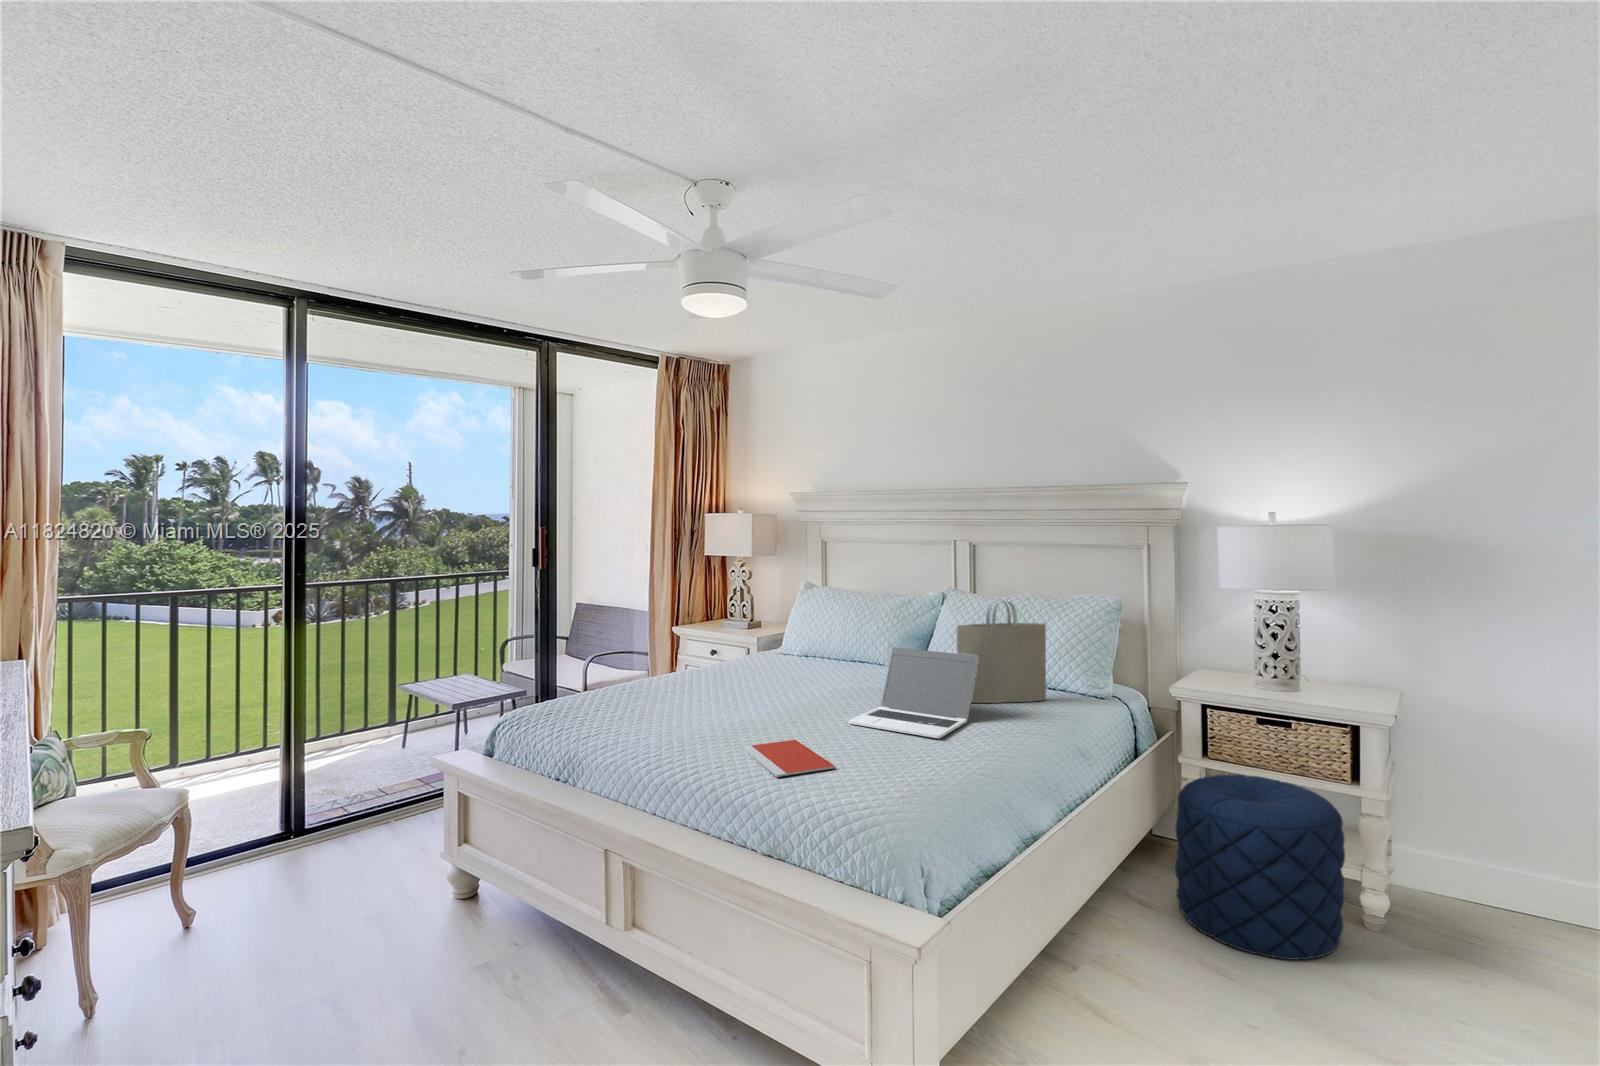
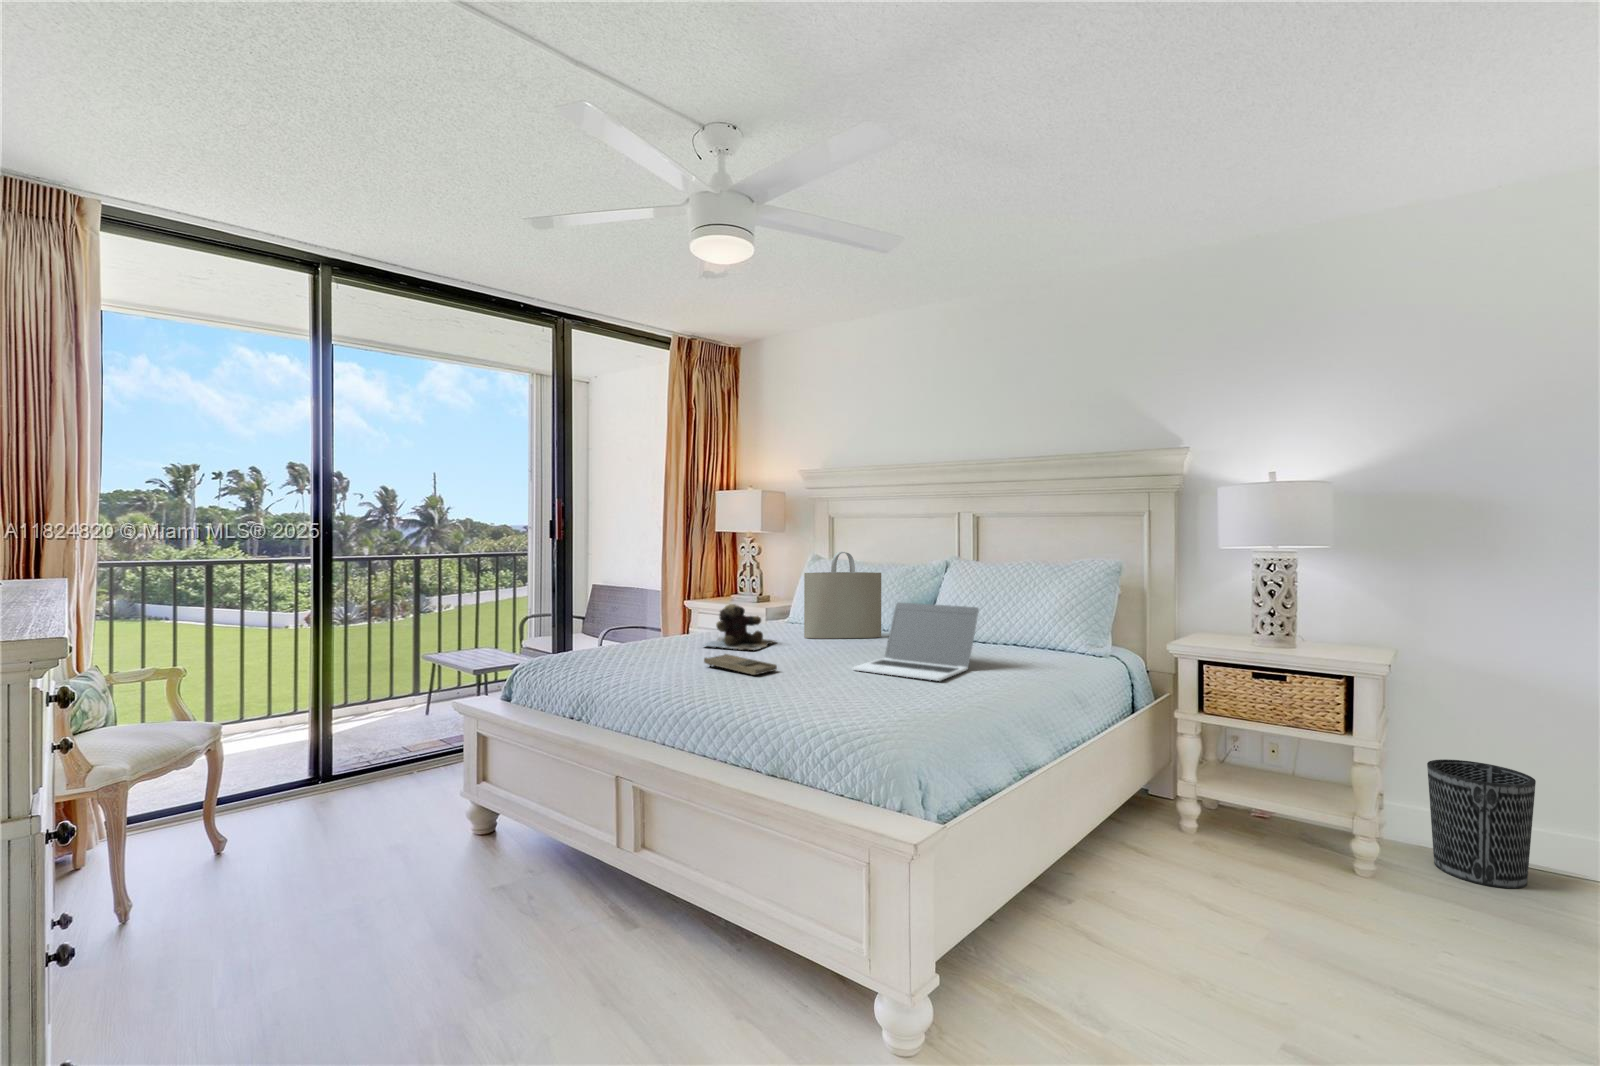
tote bag: present [957,599,1046,703] -> present [804,552,881,638]
teddy bear: none [692,647,770,697] -> present [703,604,775,650]
tray: none [695,705,771,733] -> present [704,654,777,675]
notebook: present [742,740,835,777] -> none [749,680,838,706]
pouf: present [1175,774,1345,960] -> none [1171,726,1338,900]
wastebasket: none [1434,806,1544,942] -> present [1427,759,1536,889]

